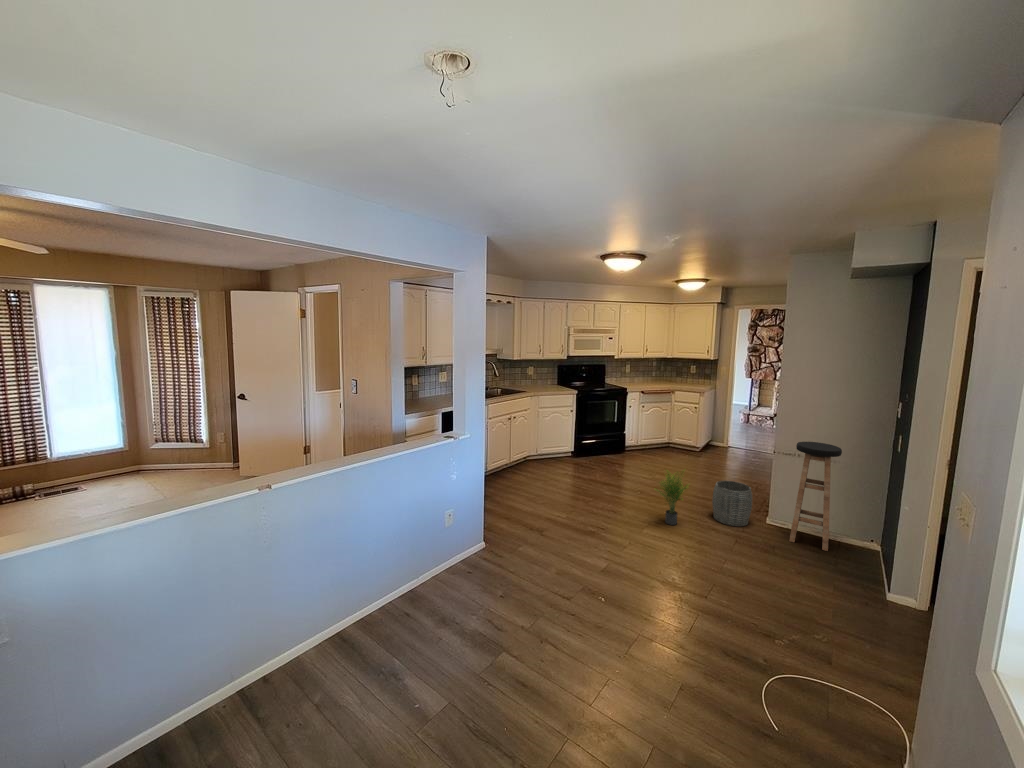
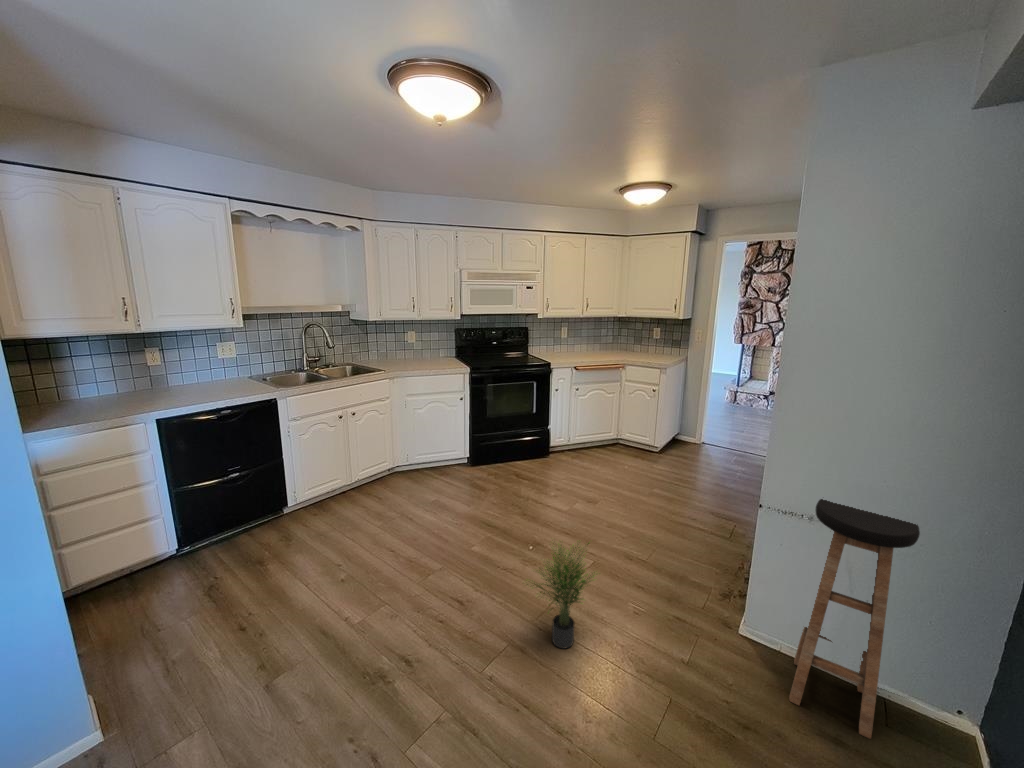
woven basket: present [712,481,752,526] -> none [648,550,720,648]

